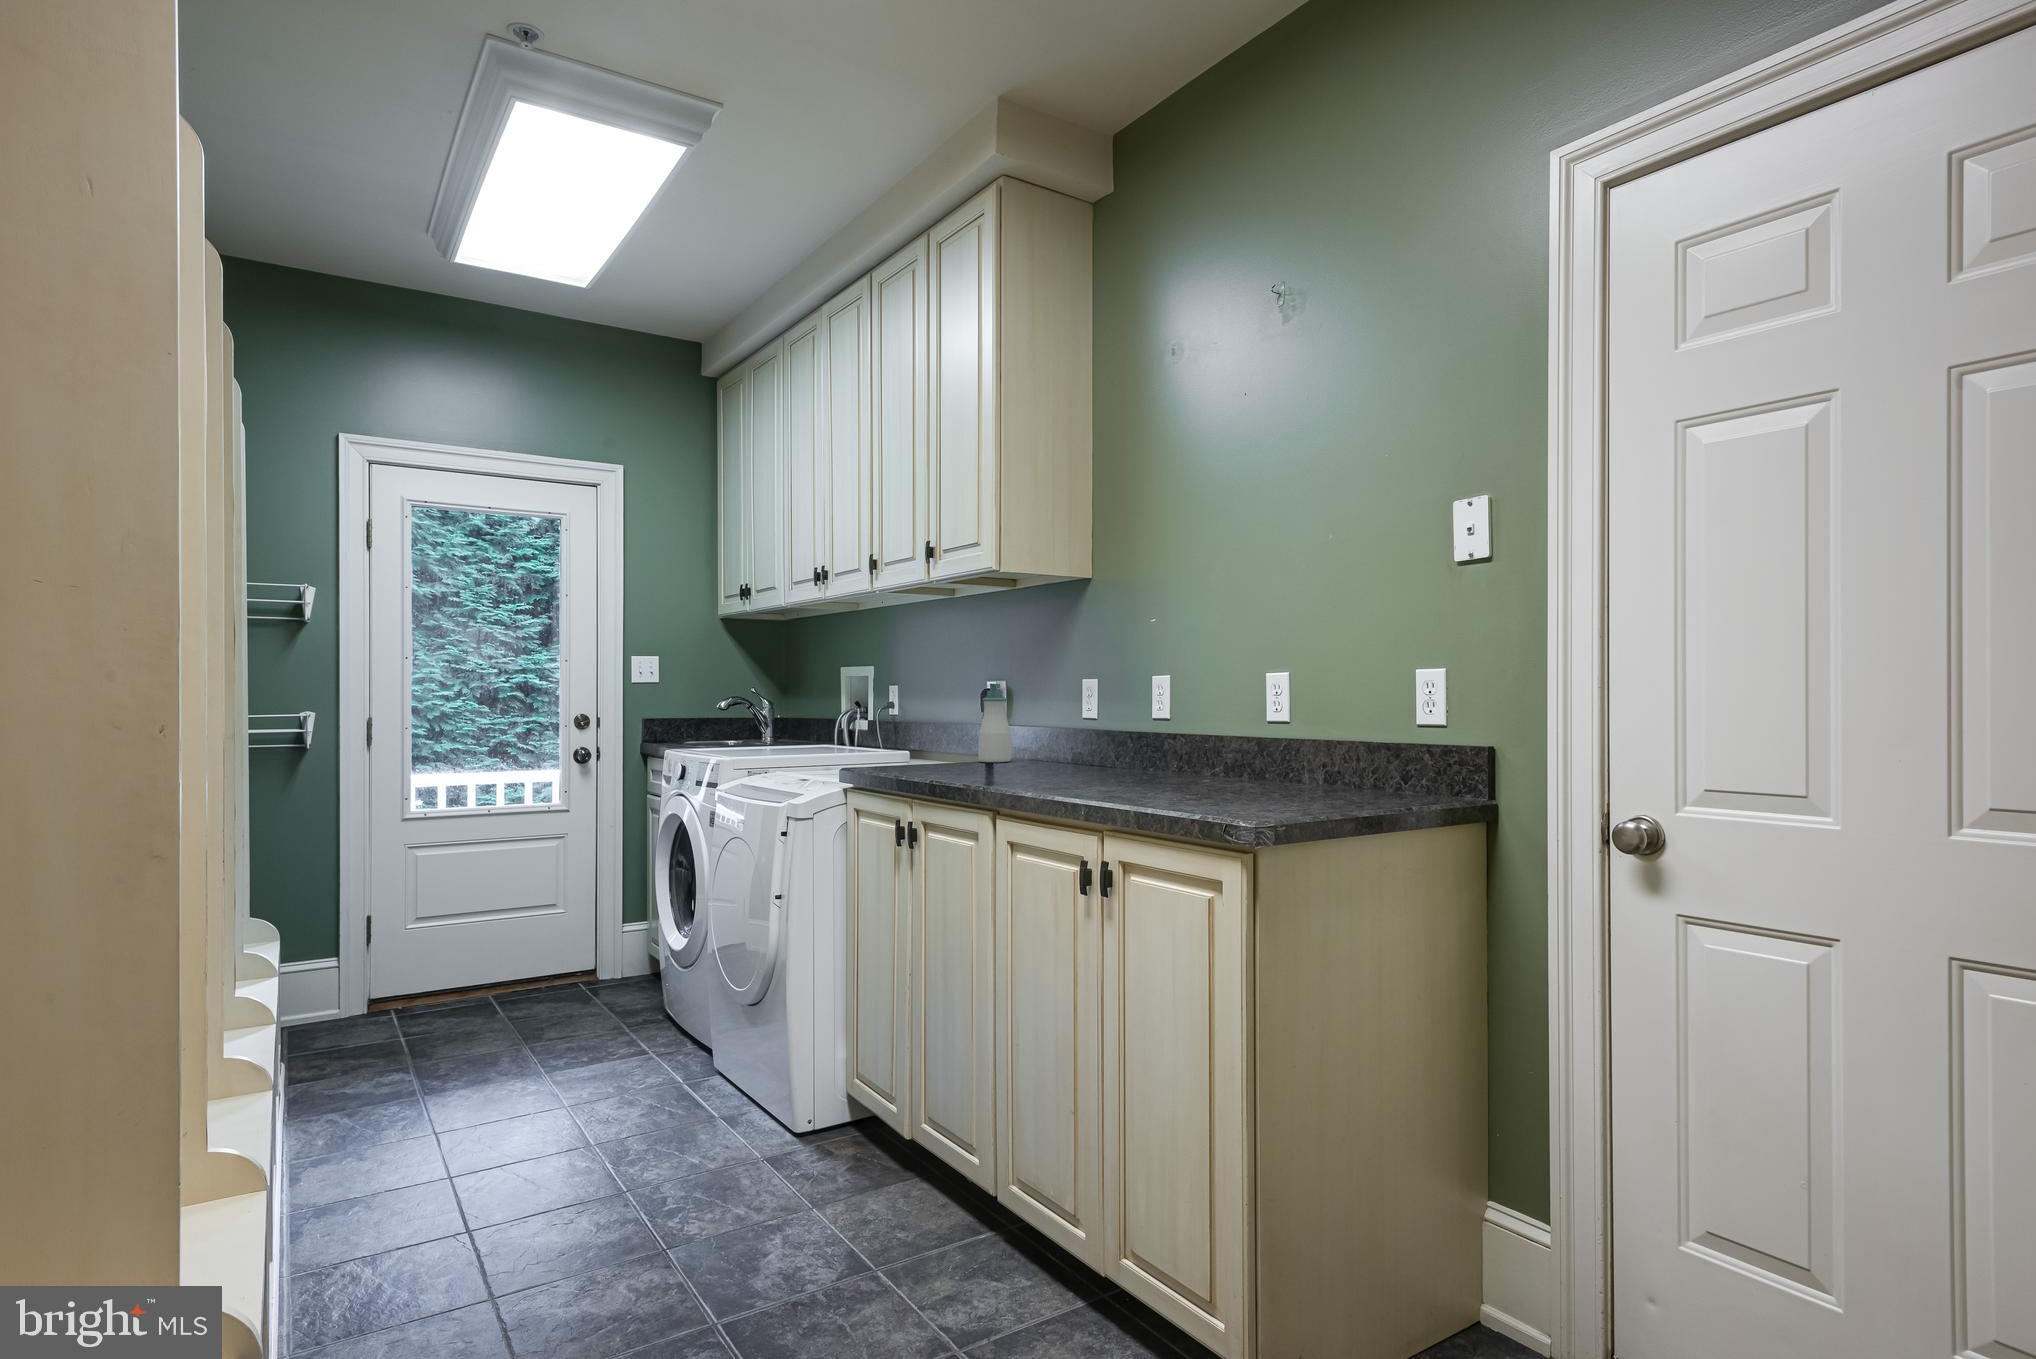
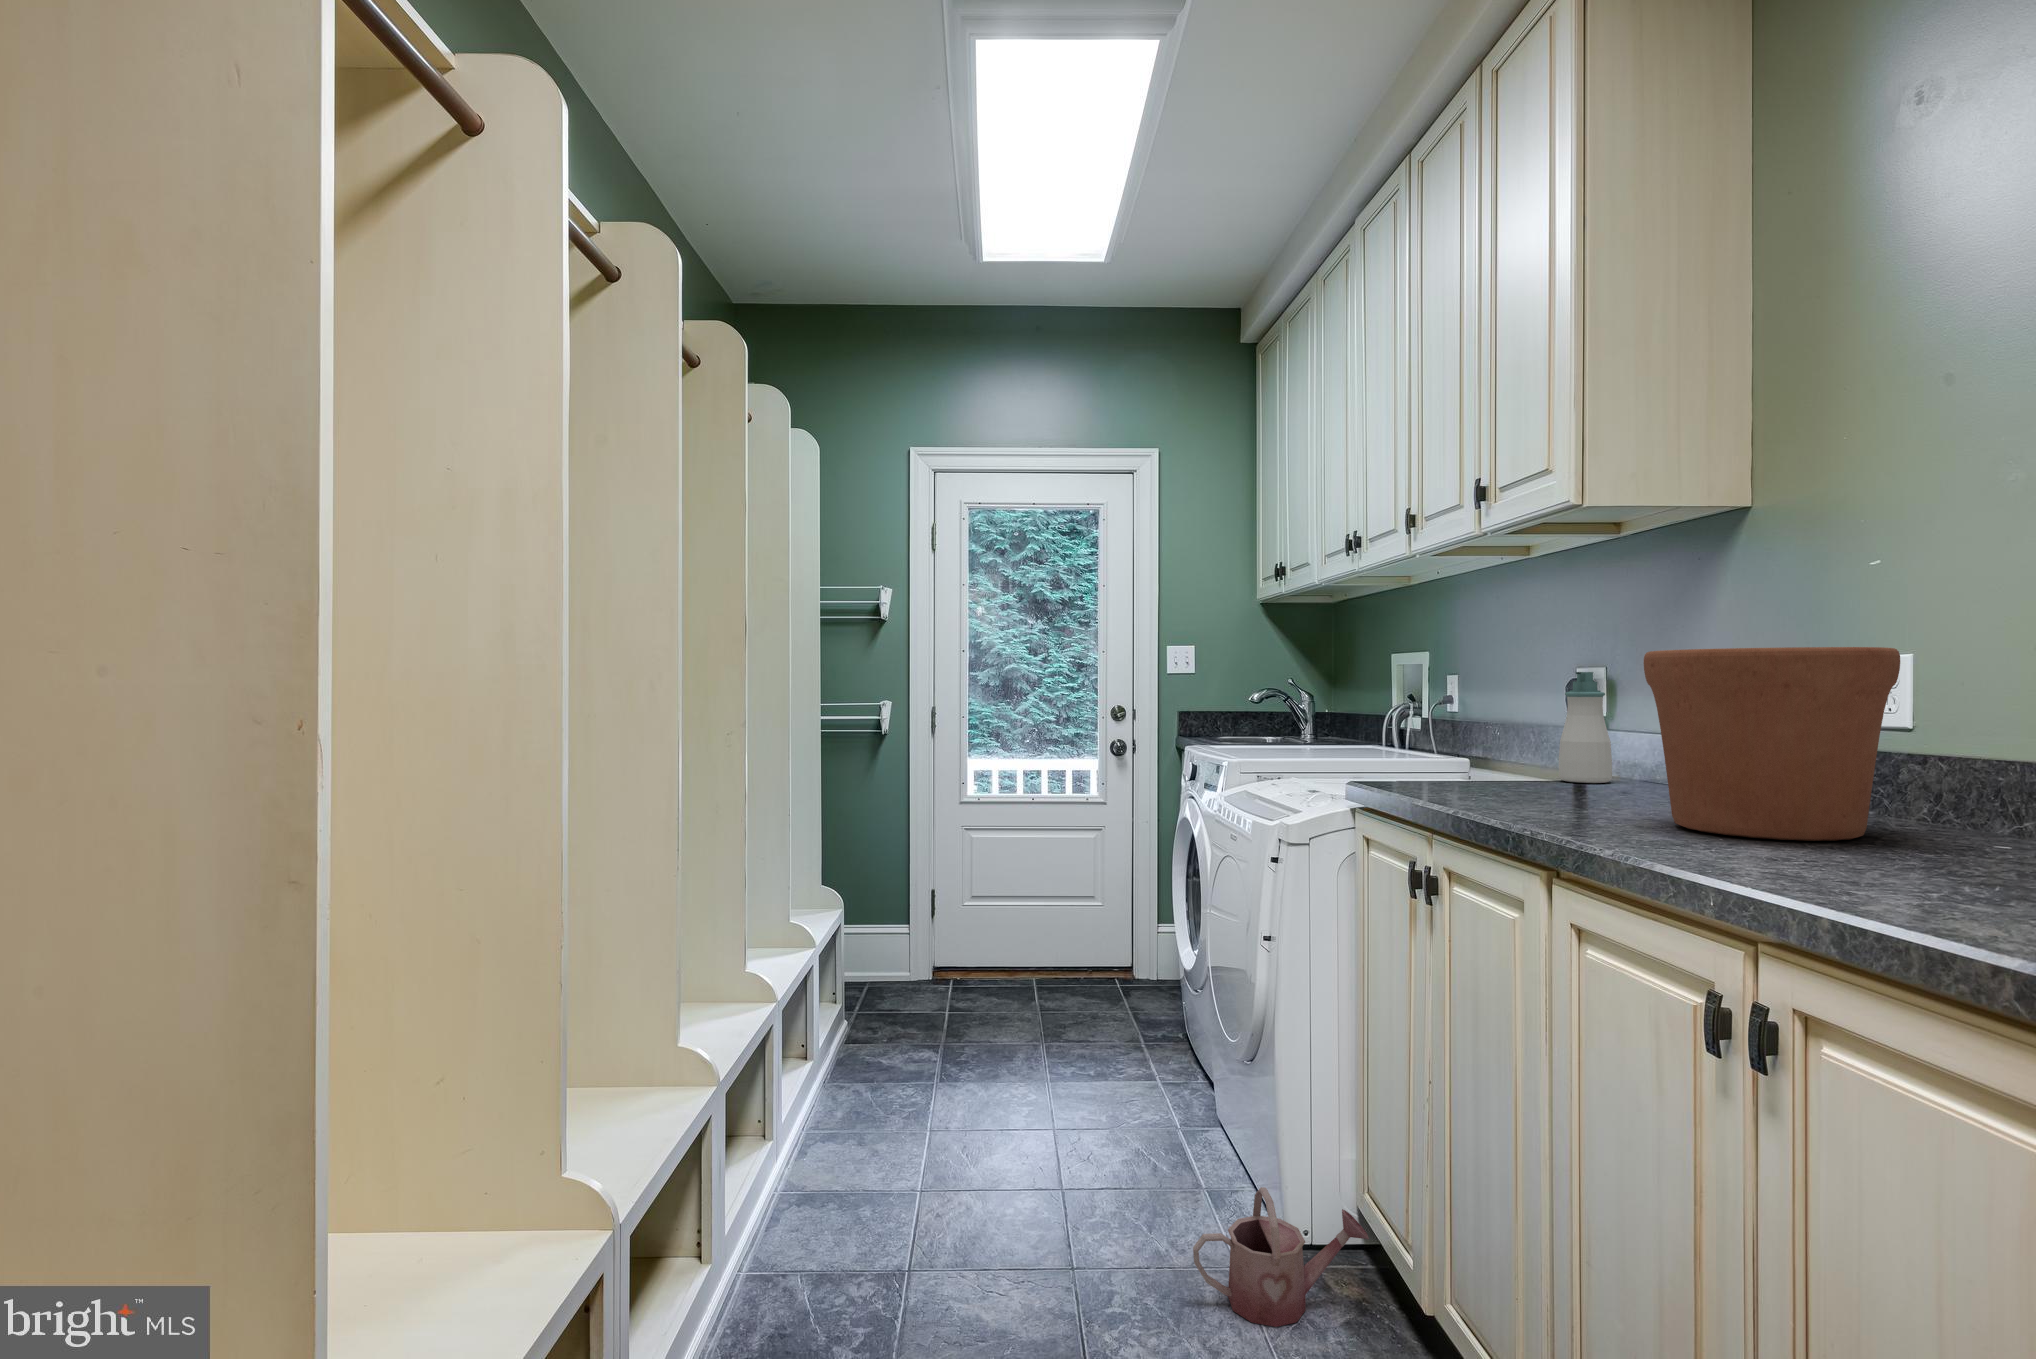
flower pot: none [1040,670,1166,783] -> present [1644,647,1900,841]
watering can: none [732,1084,862,1187] -> present [1193,1187,1369,1327]

